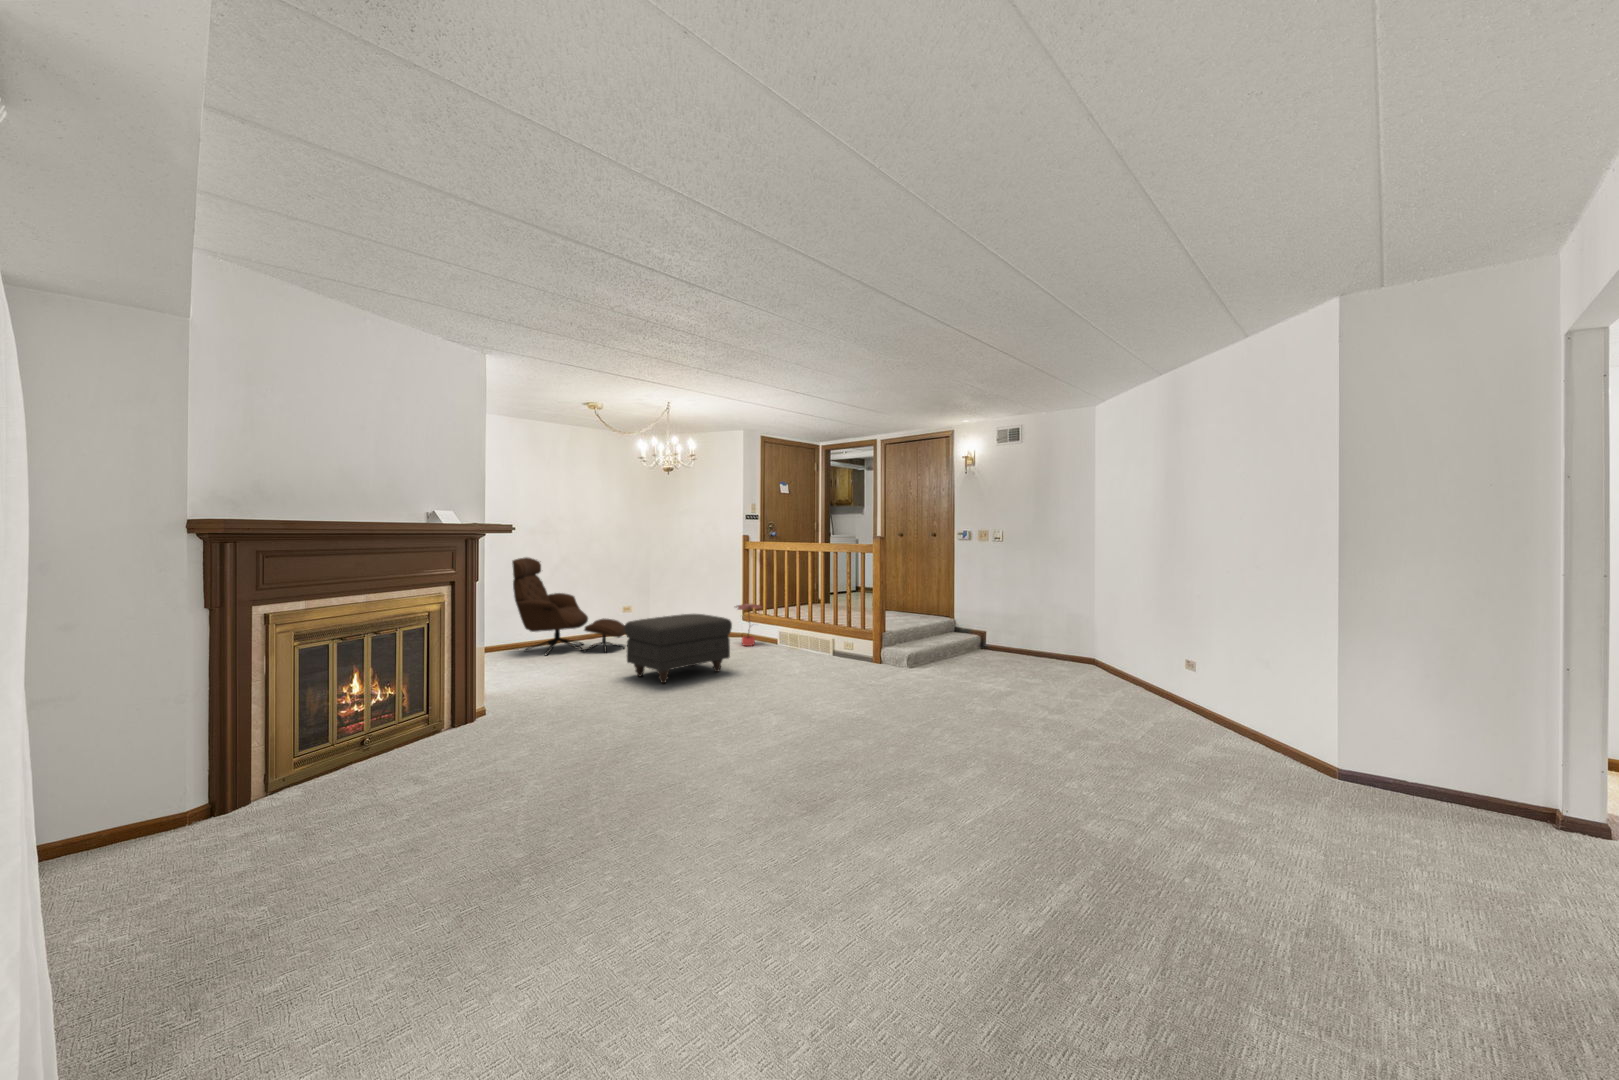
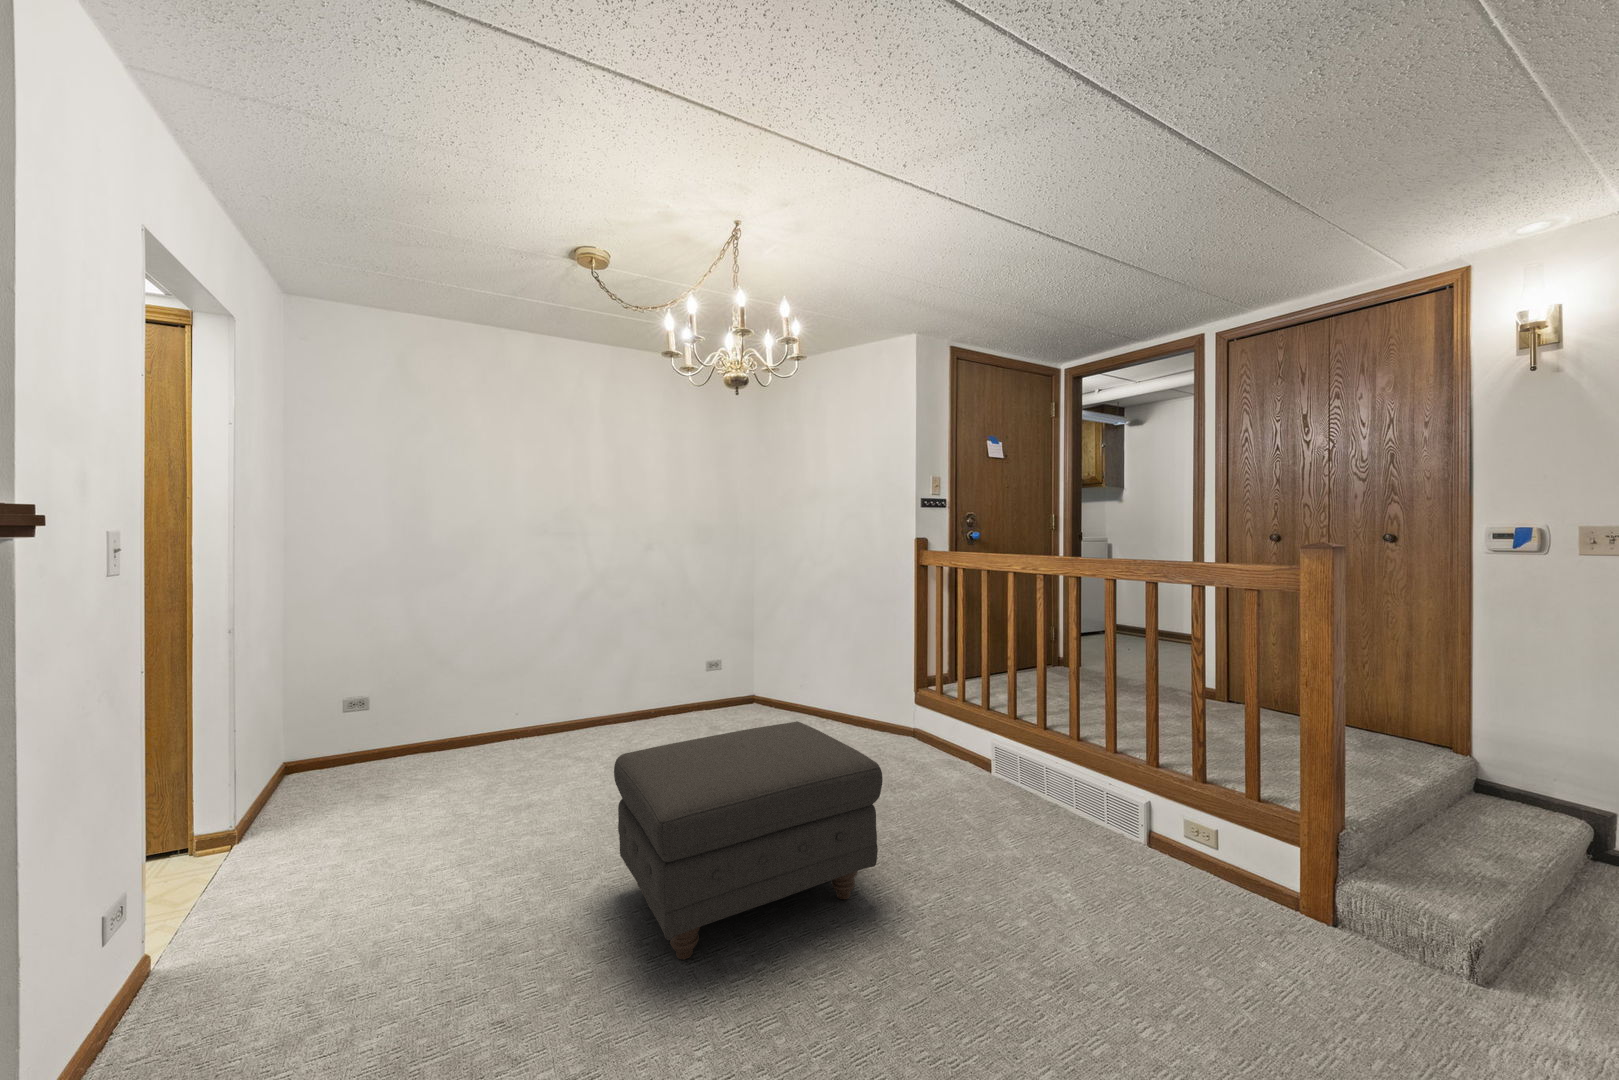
lounge chair: present [512,557,625,655] -> none [490,578,696,768]
potted plant: present [736,604,761,646] -> none [897,678,959,769]

